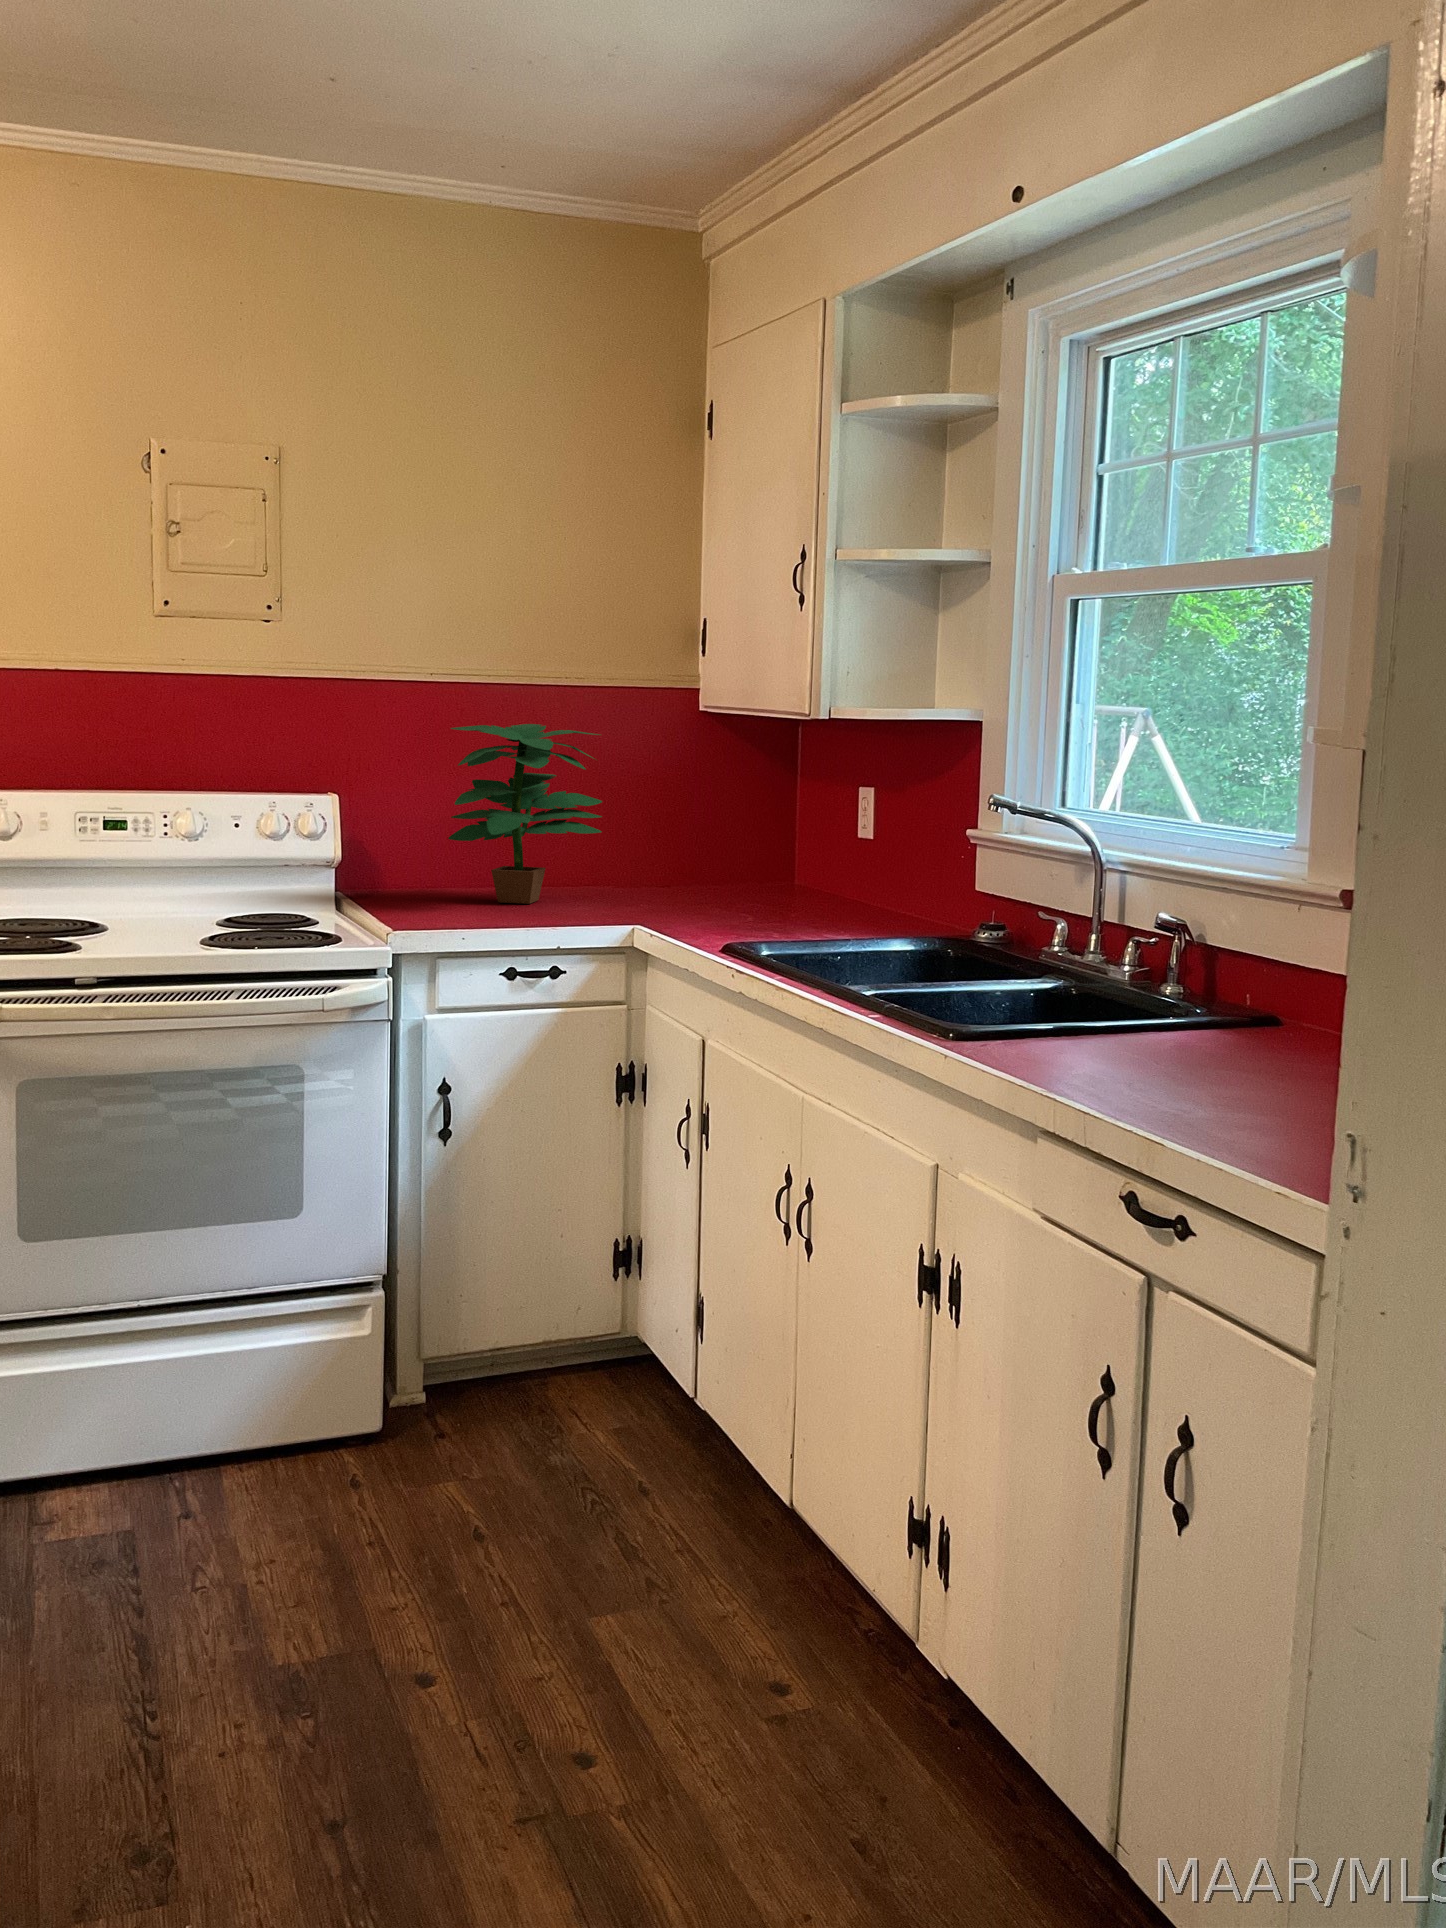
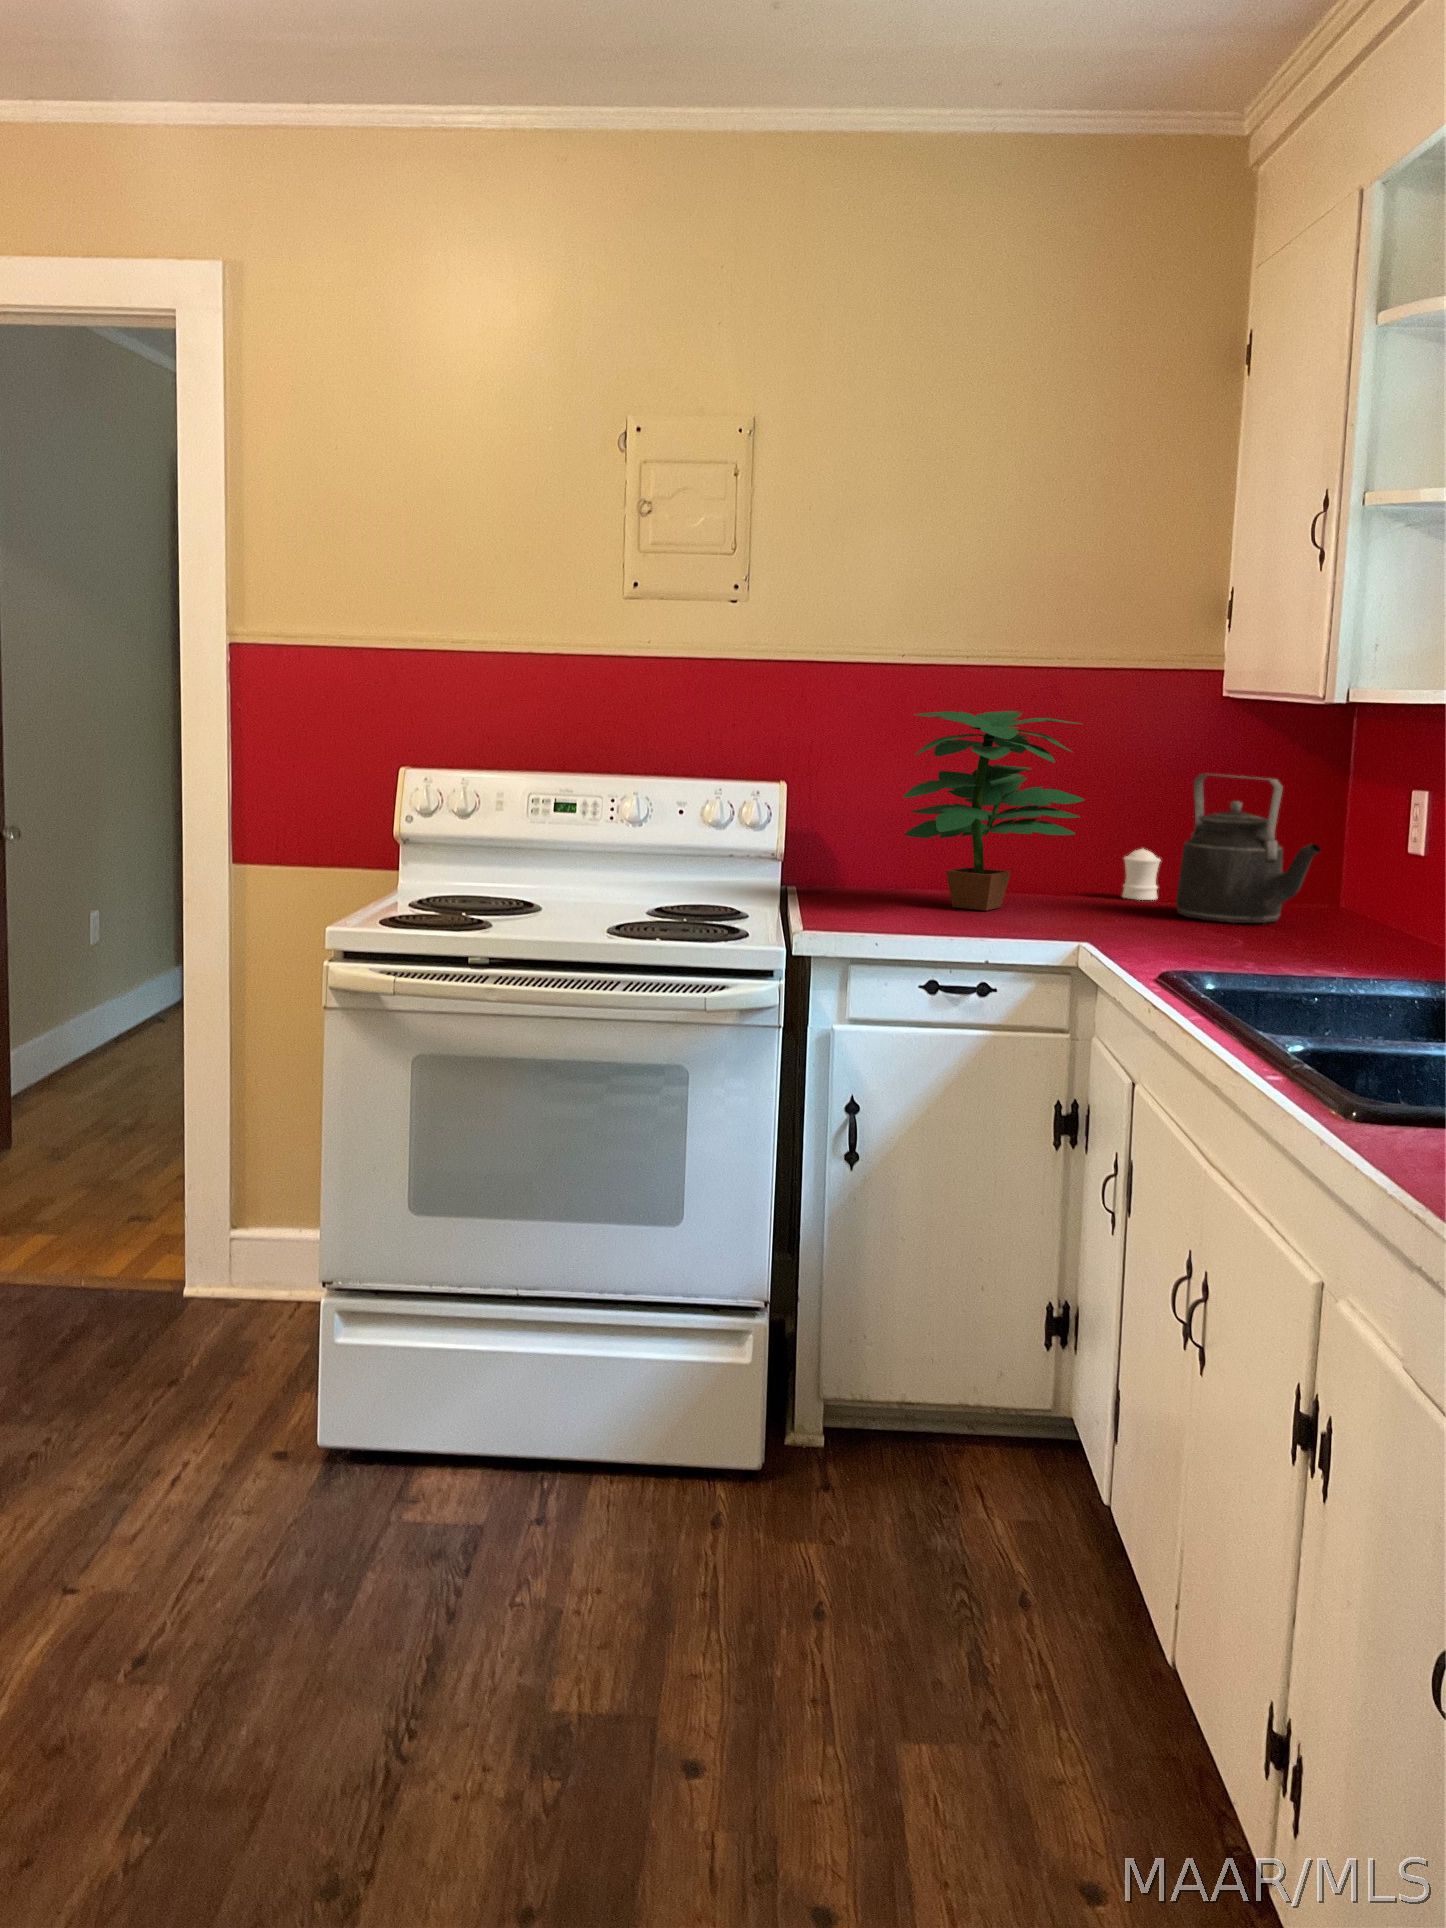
kettle: none [686,776,805,902] -> present [1176,774,1321,923]
salt shaker: none [629,842,661,887] -> present [1122,849,1161,900]

